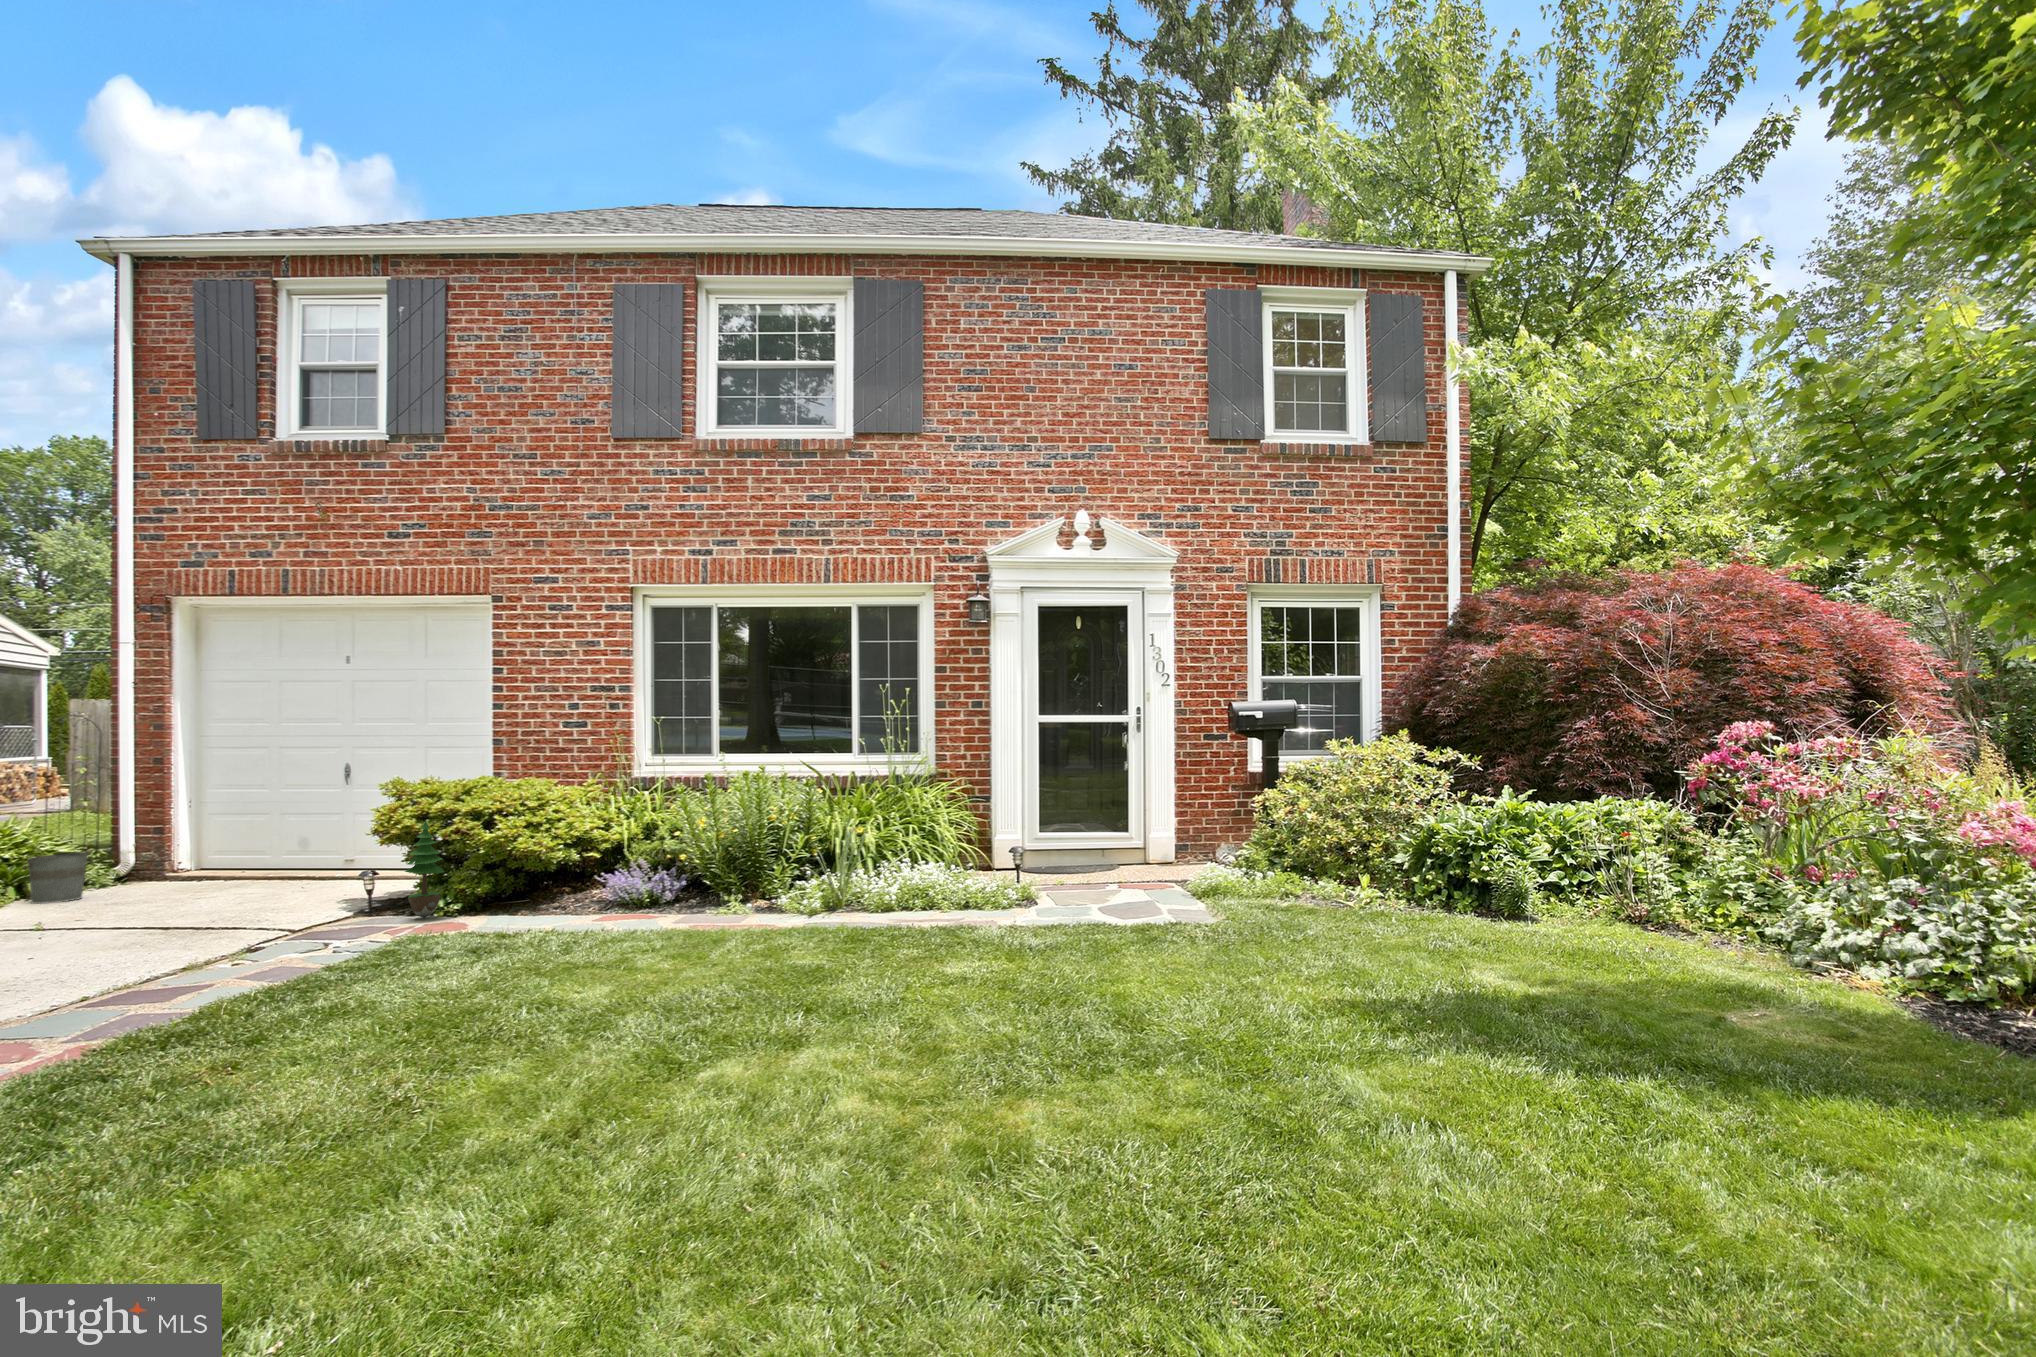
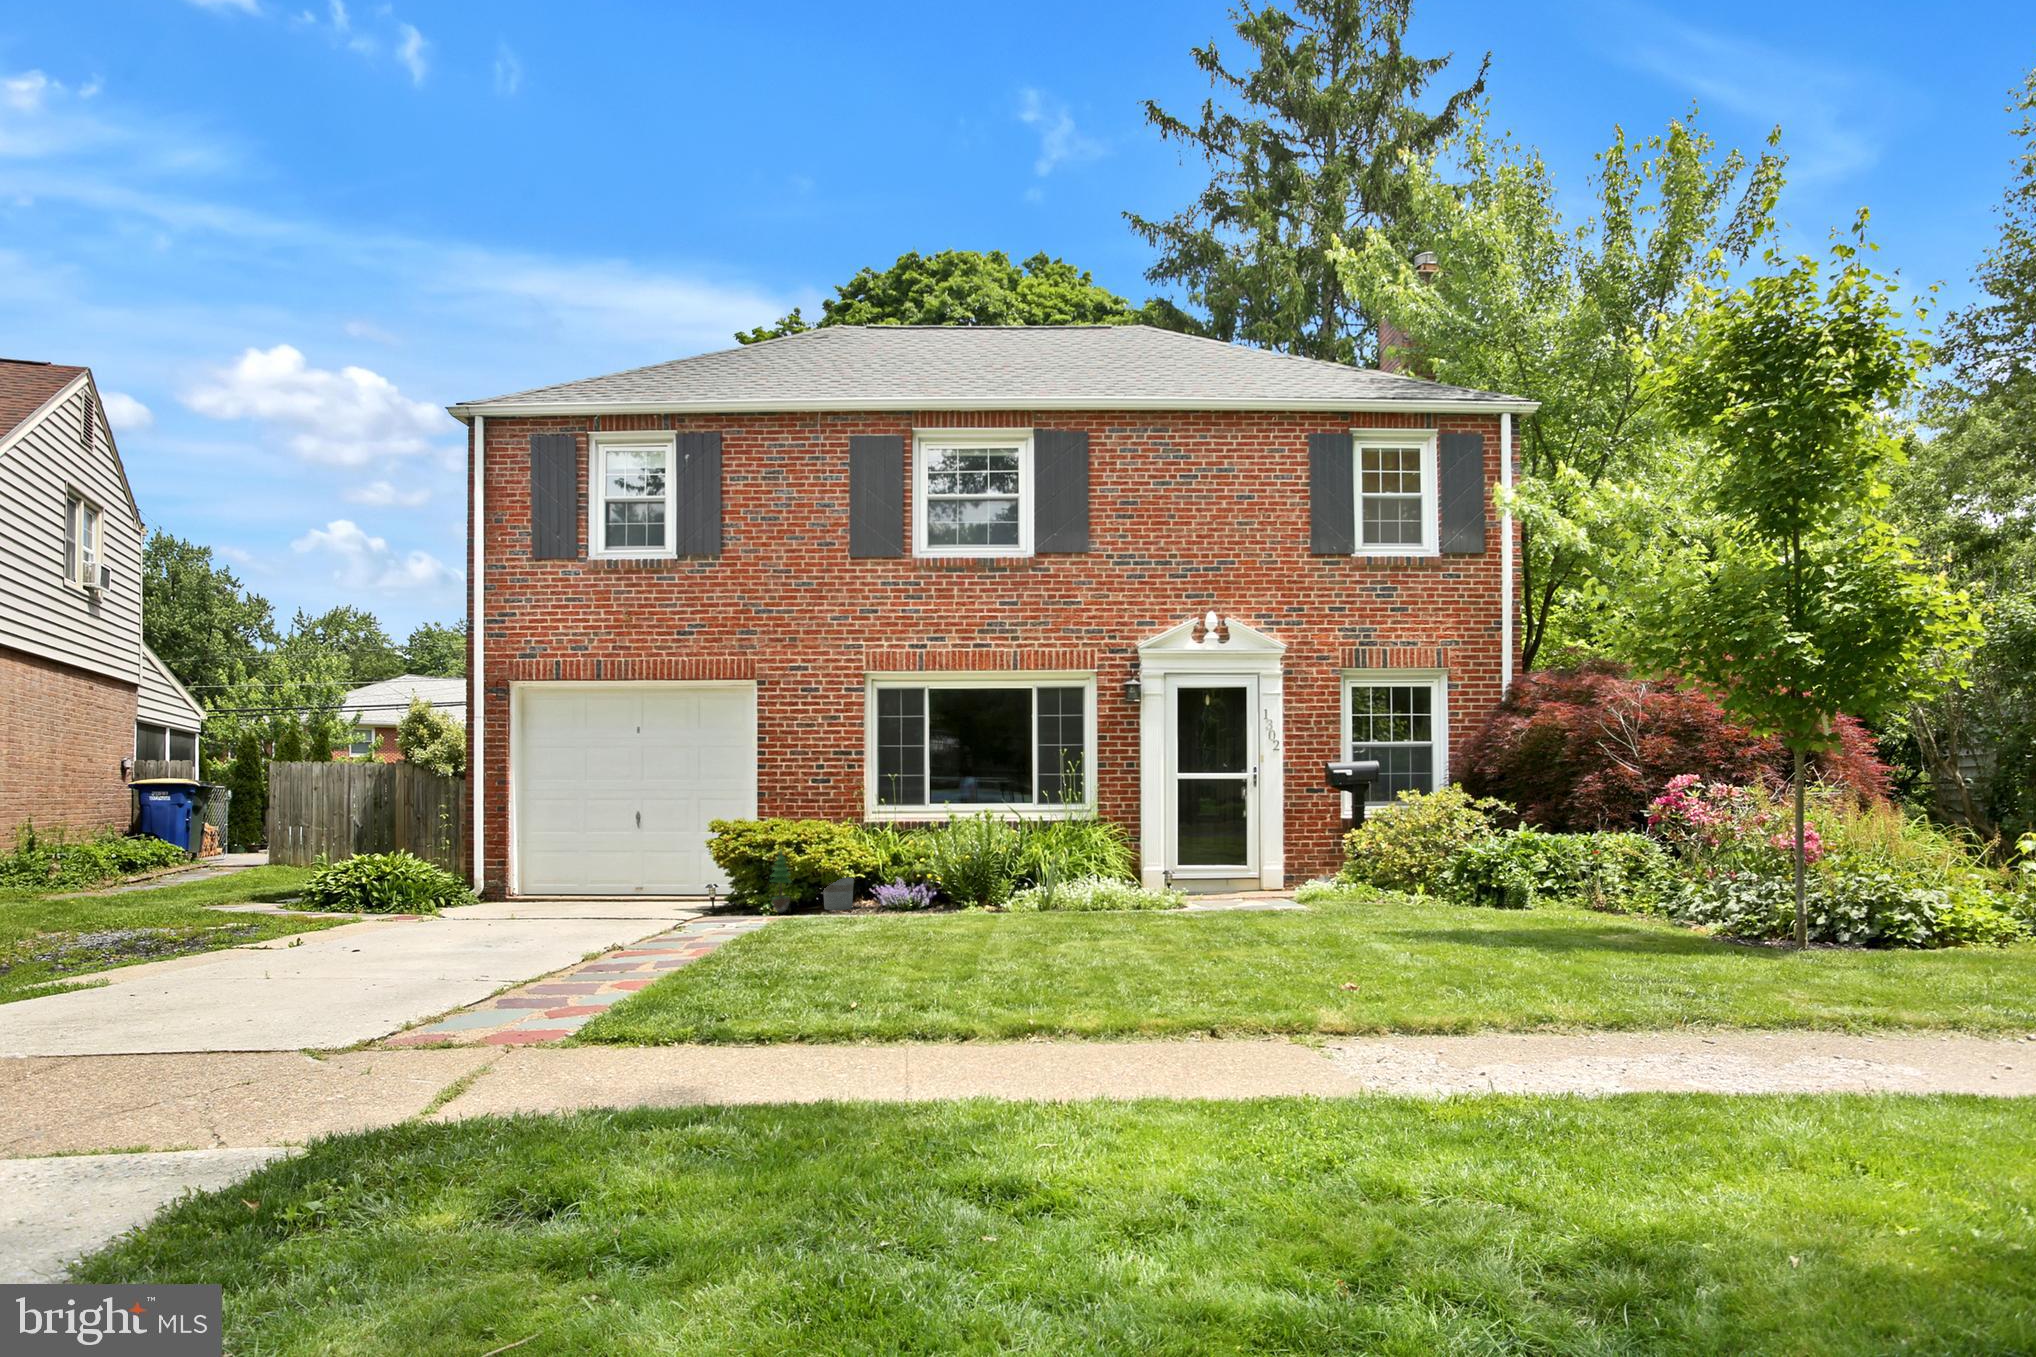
bucket: present [24,851,93,904] -> present [823,877,854,910]

